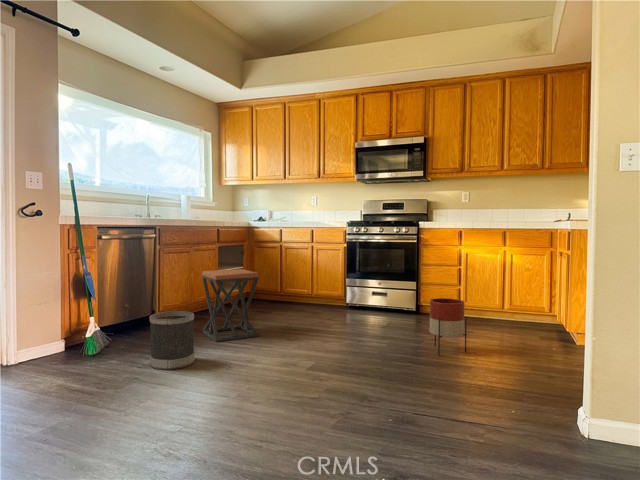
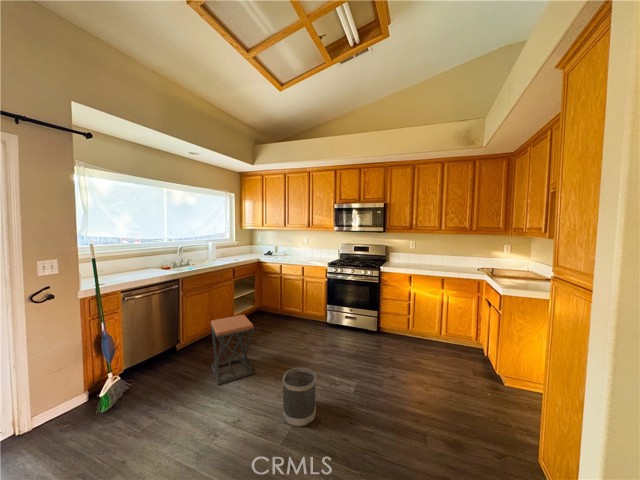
planter: present [429,298,467,355] -> none [390,354,421,410]
wastebasket: present [150,311,195,370] -> present [283,367,316,427]

